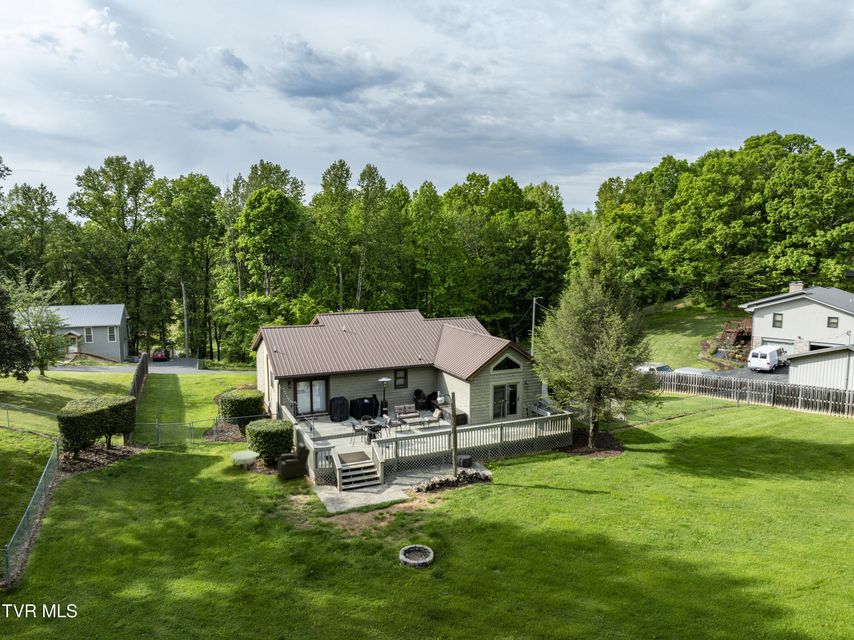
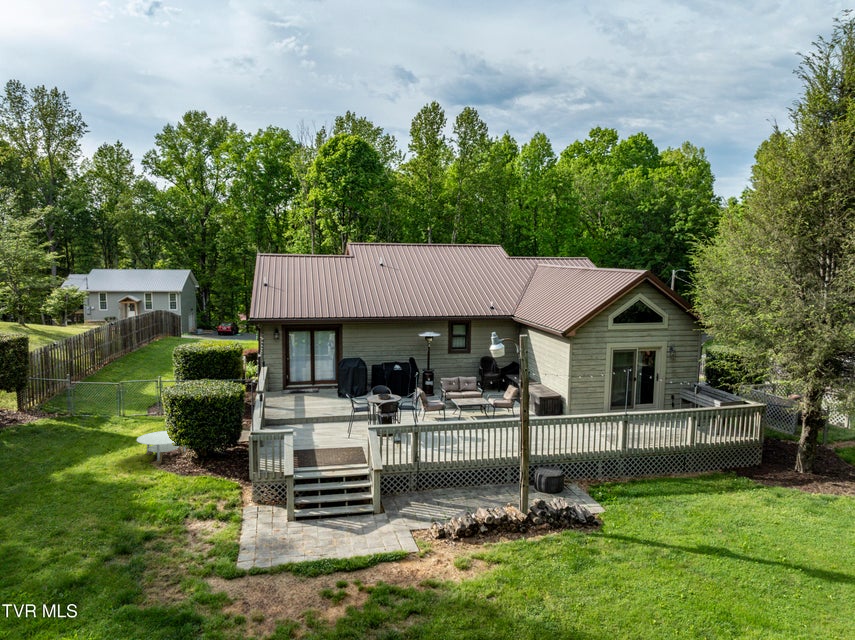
chair: present [277,443,310,479] -> none [201,423,254,486]

